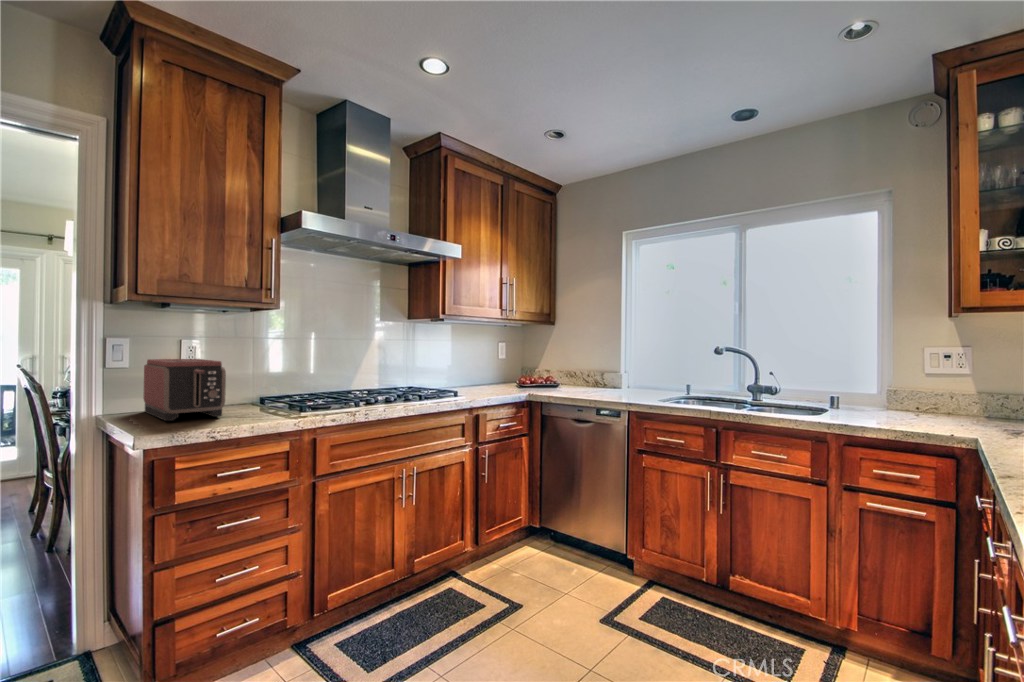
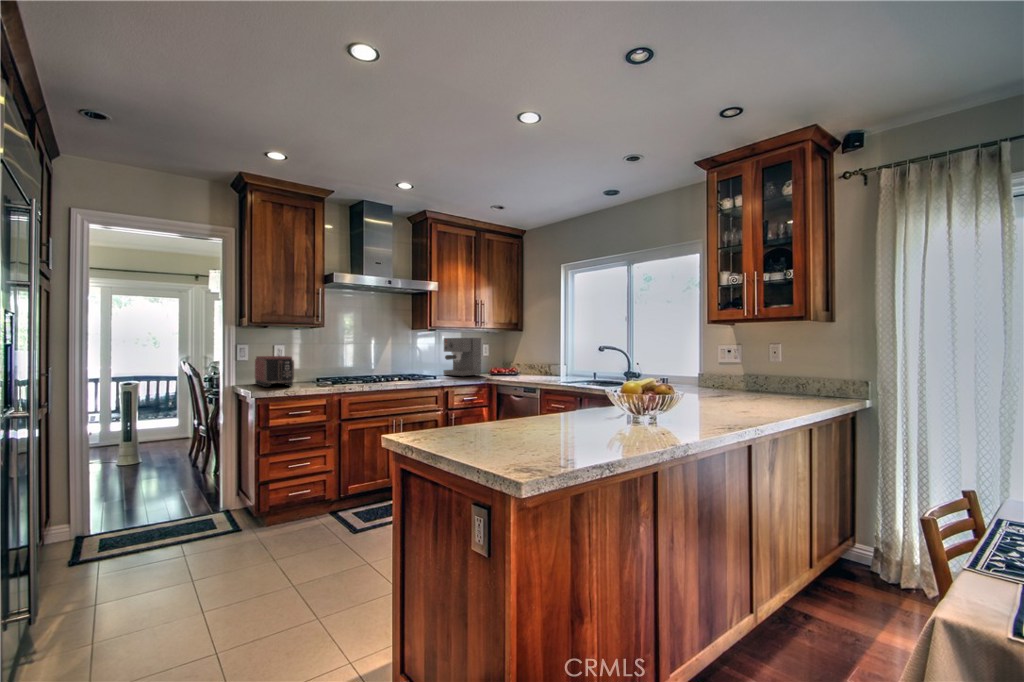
coffee maker: none [456,332,512,390] -> present [443,338,481,376]

